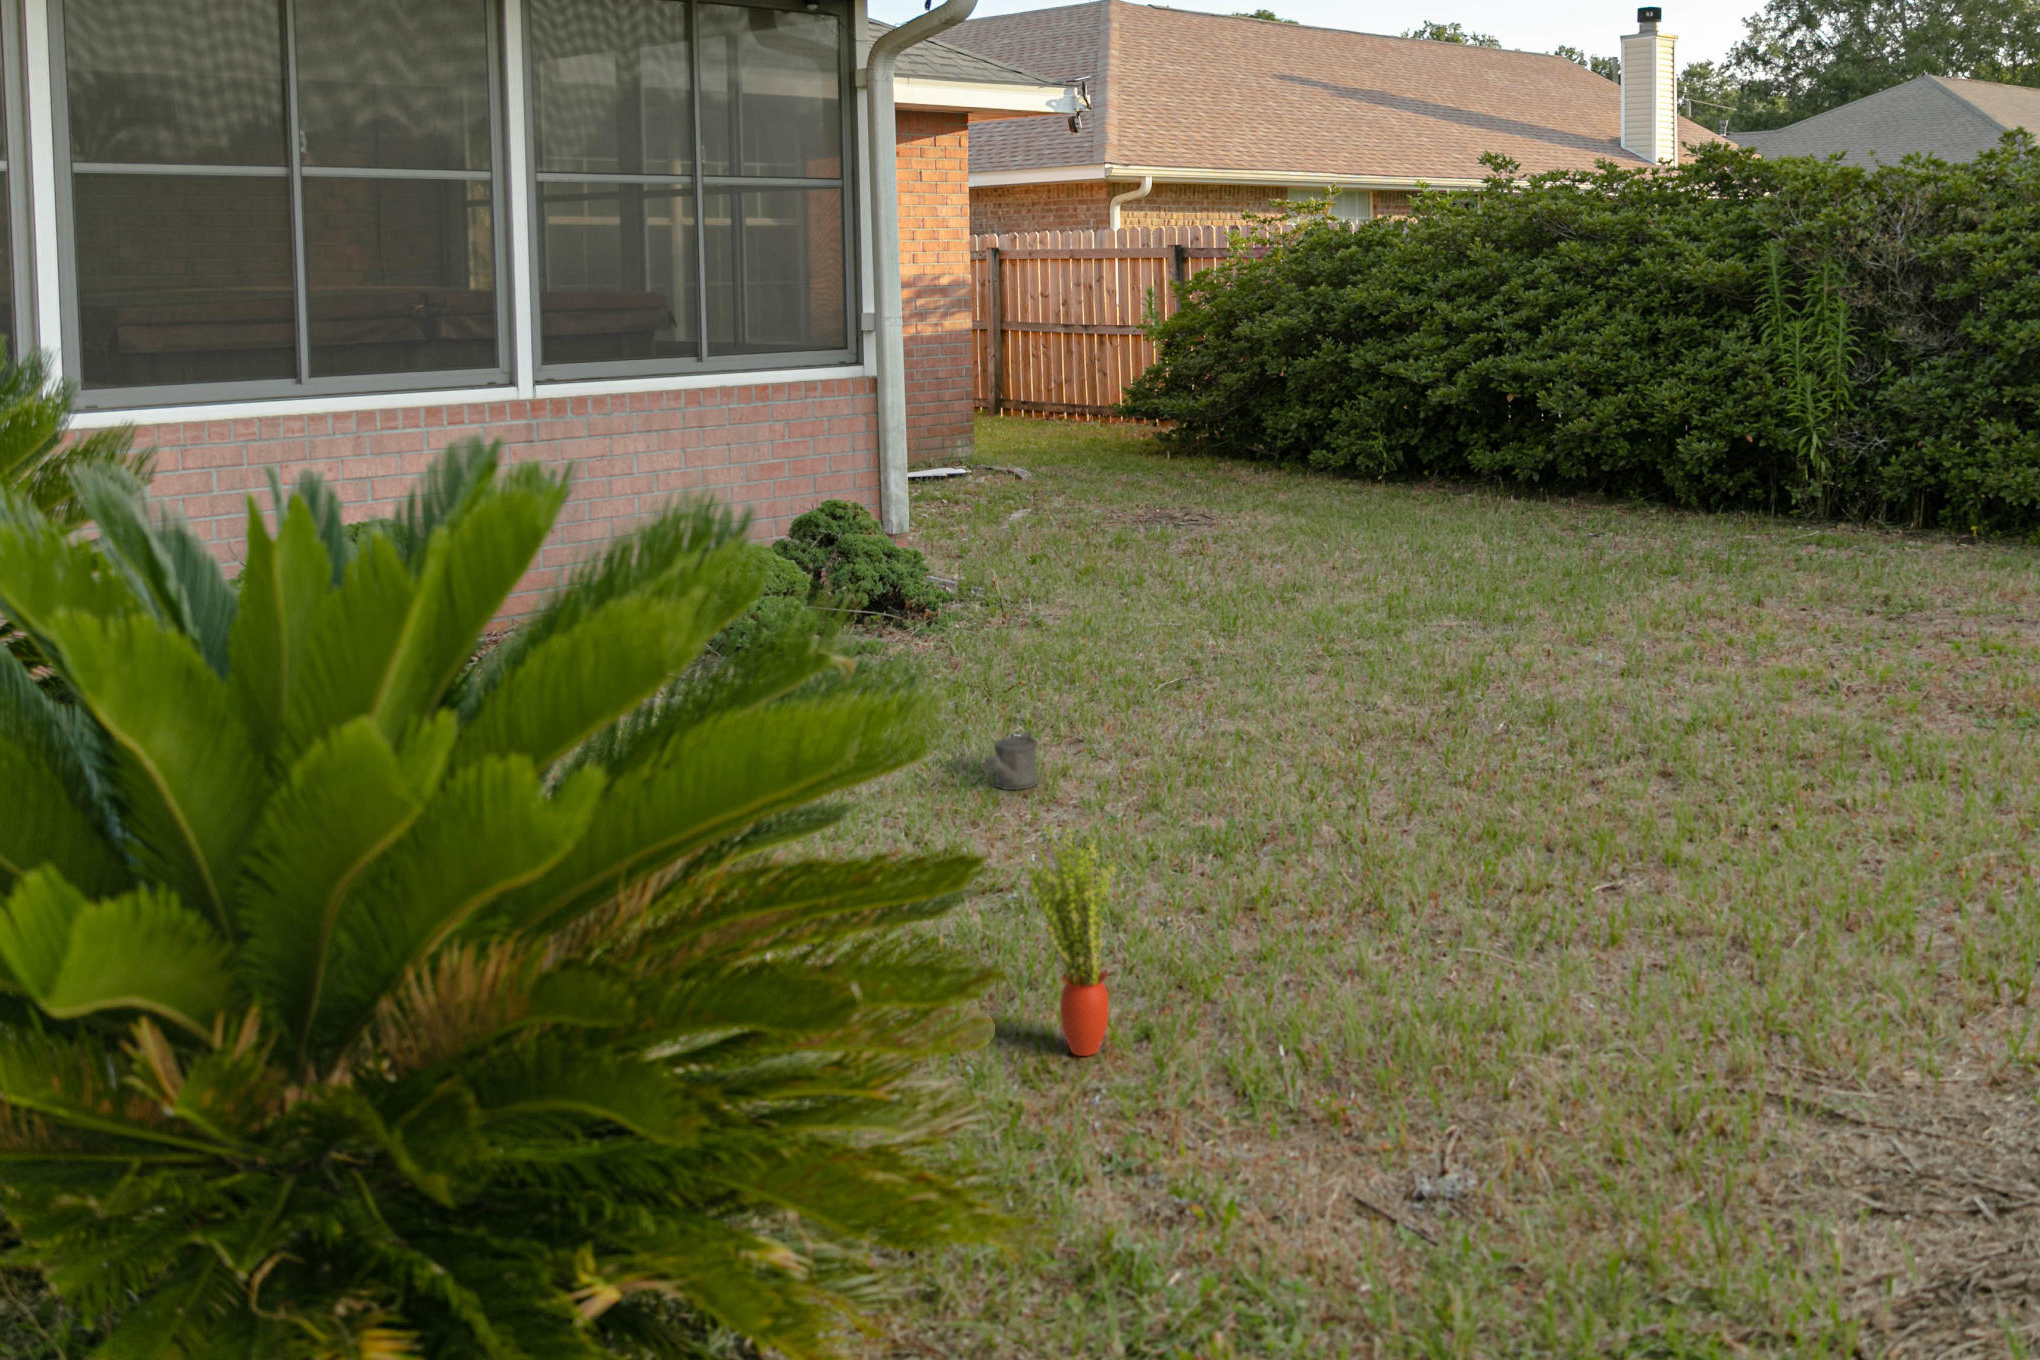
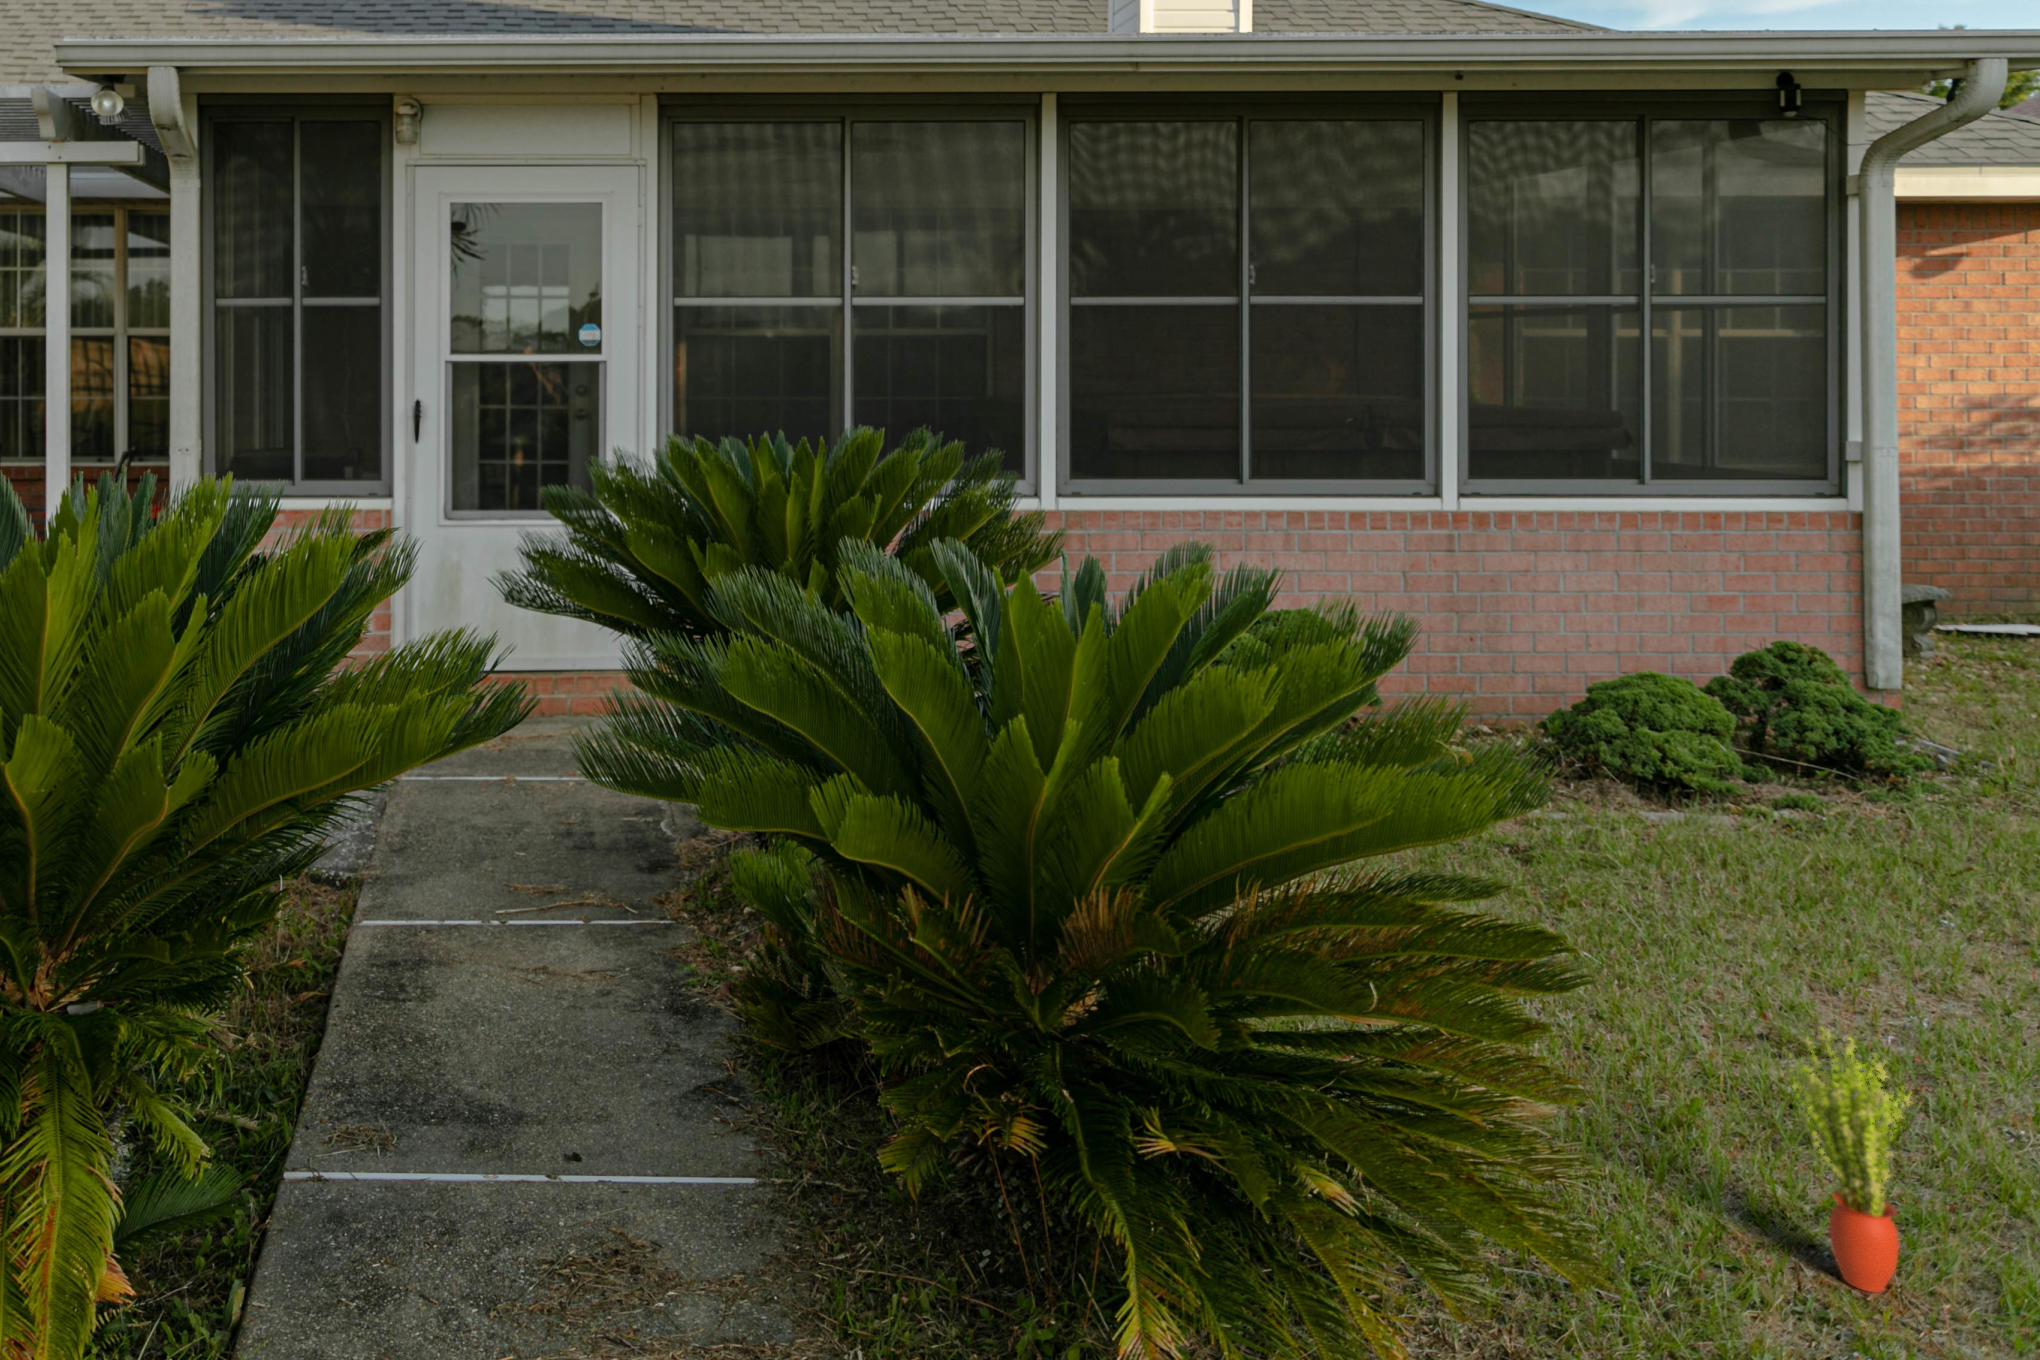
watering can: present [985,731,1038,790] -> none [1875,940,1964,1006]

